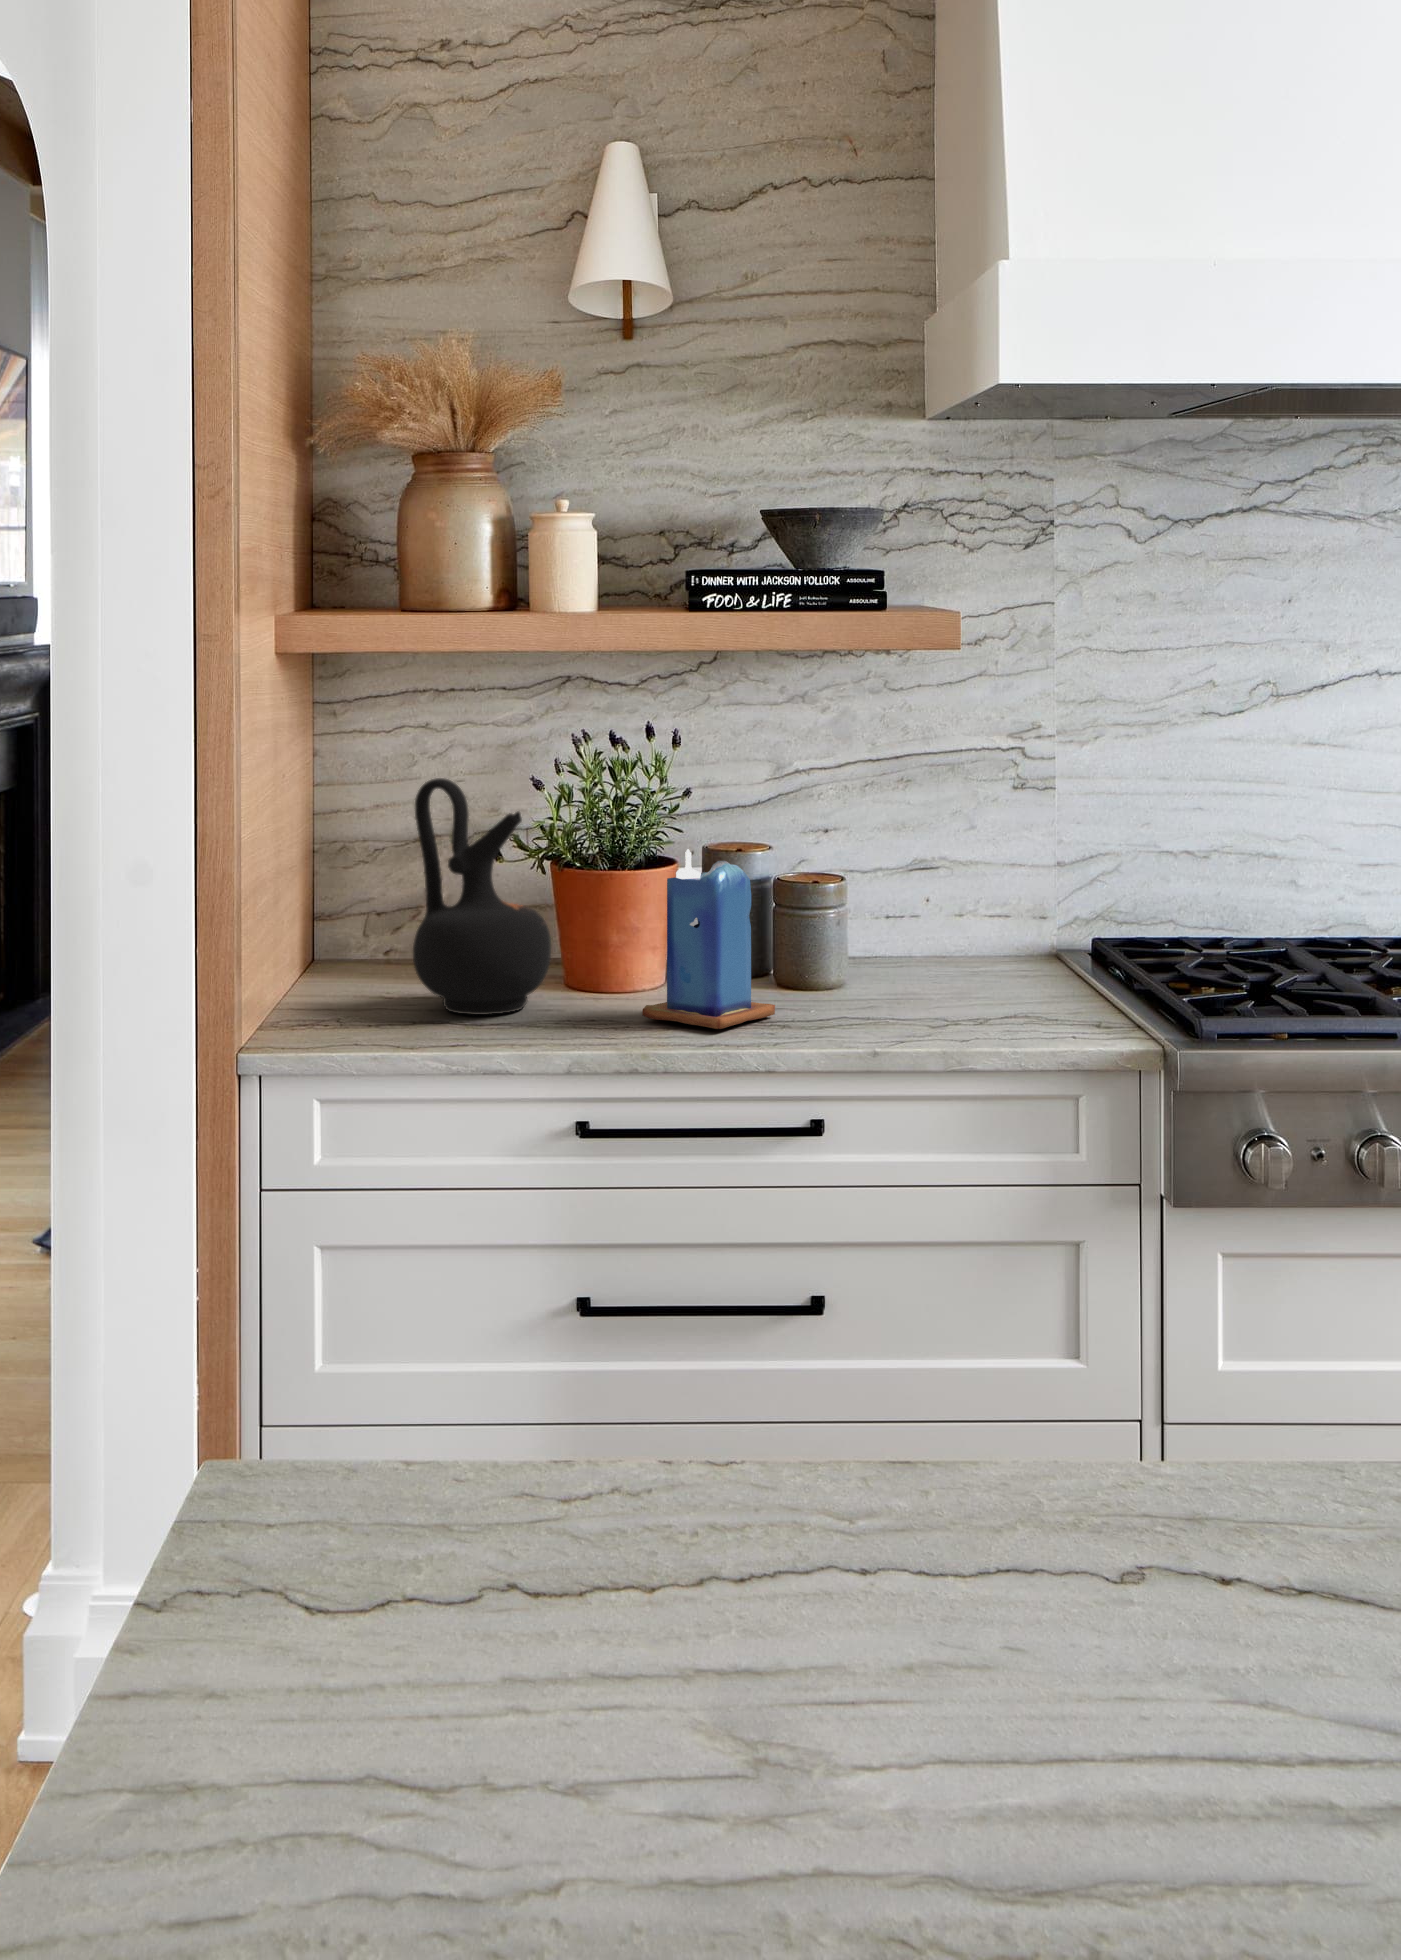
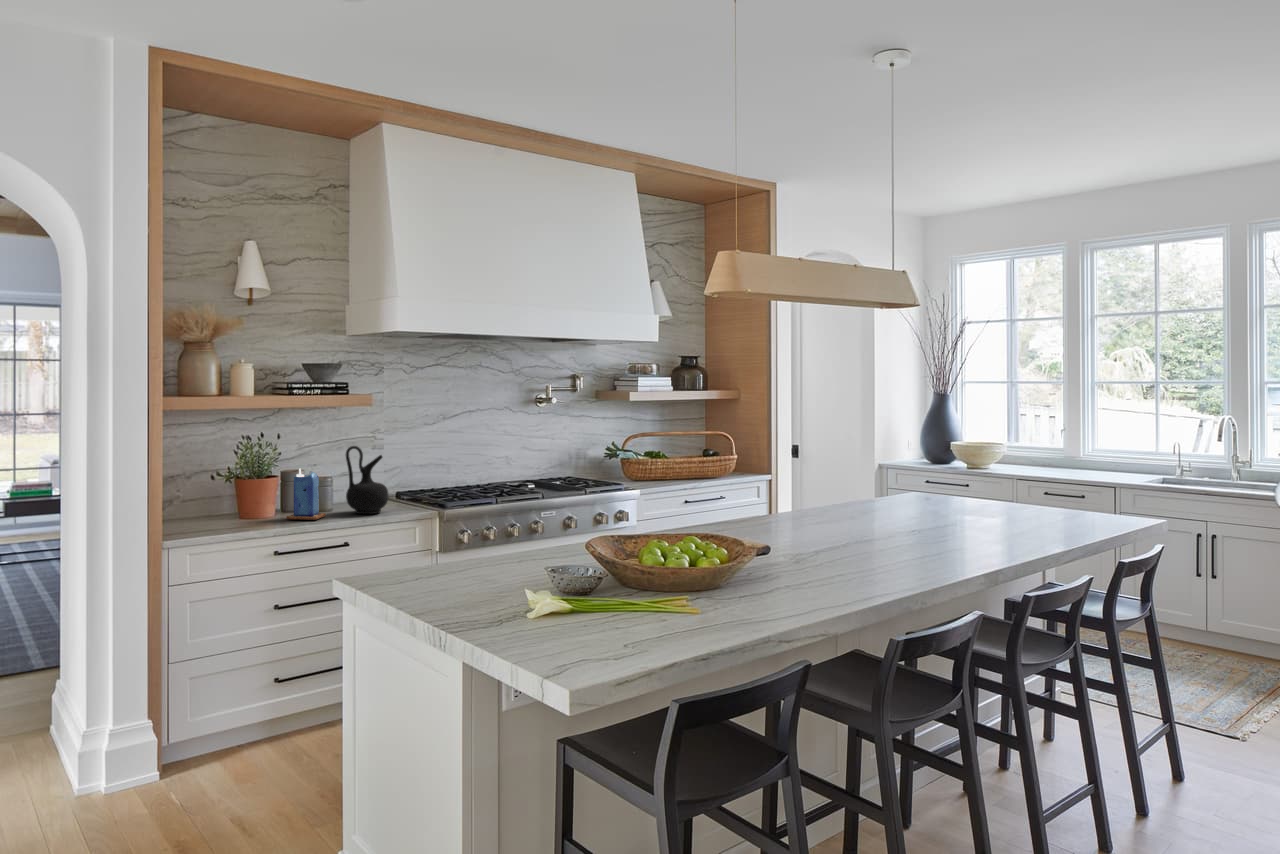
ceramic jug: present [413,778,551,1015] -> present [346,446,388,514]

